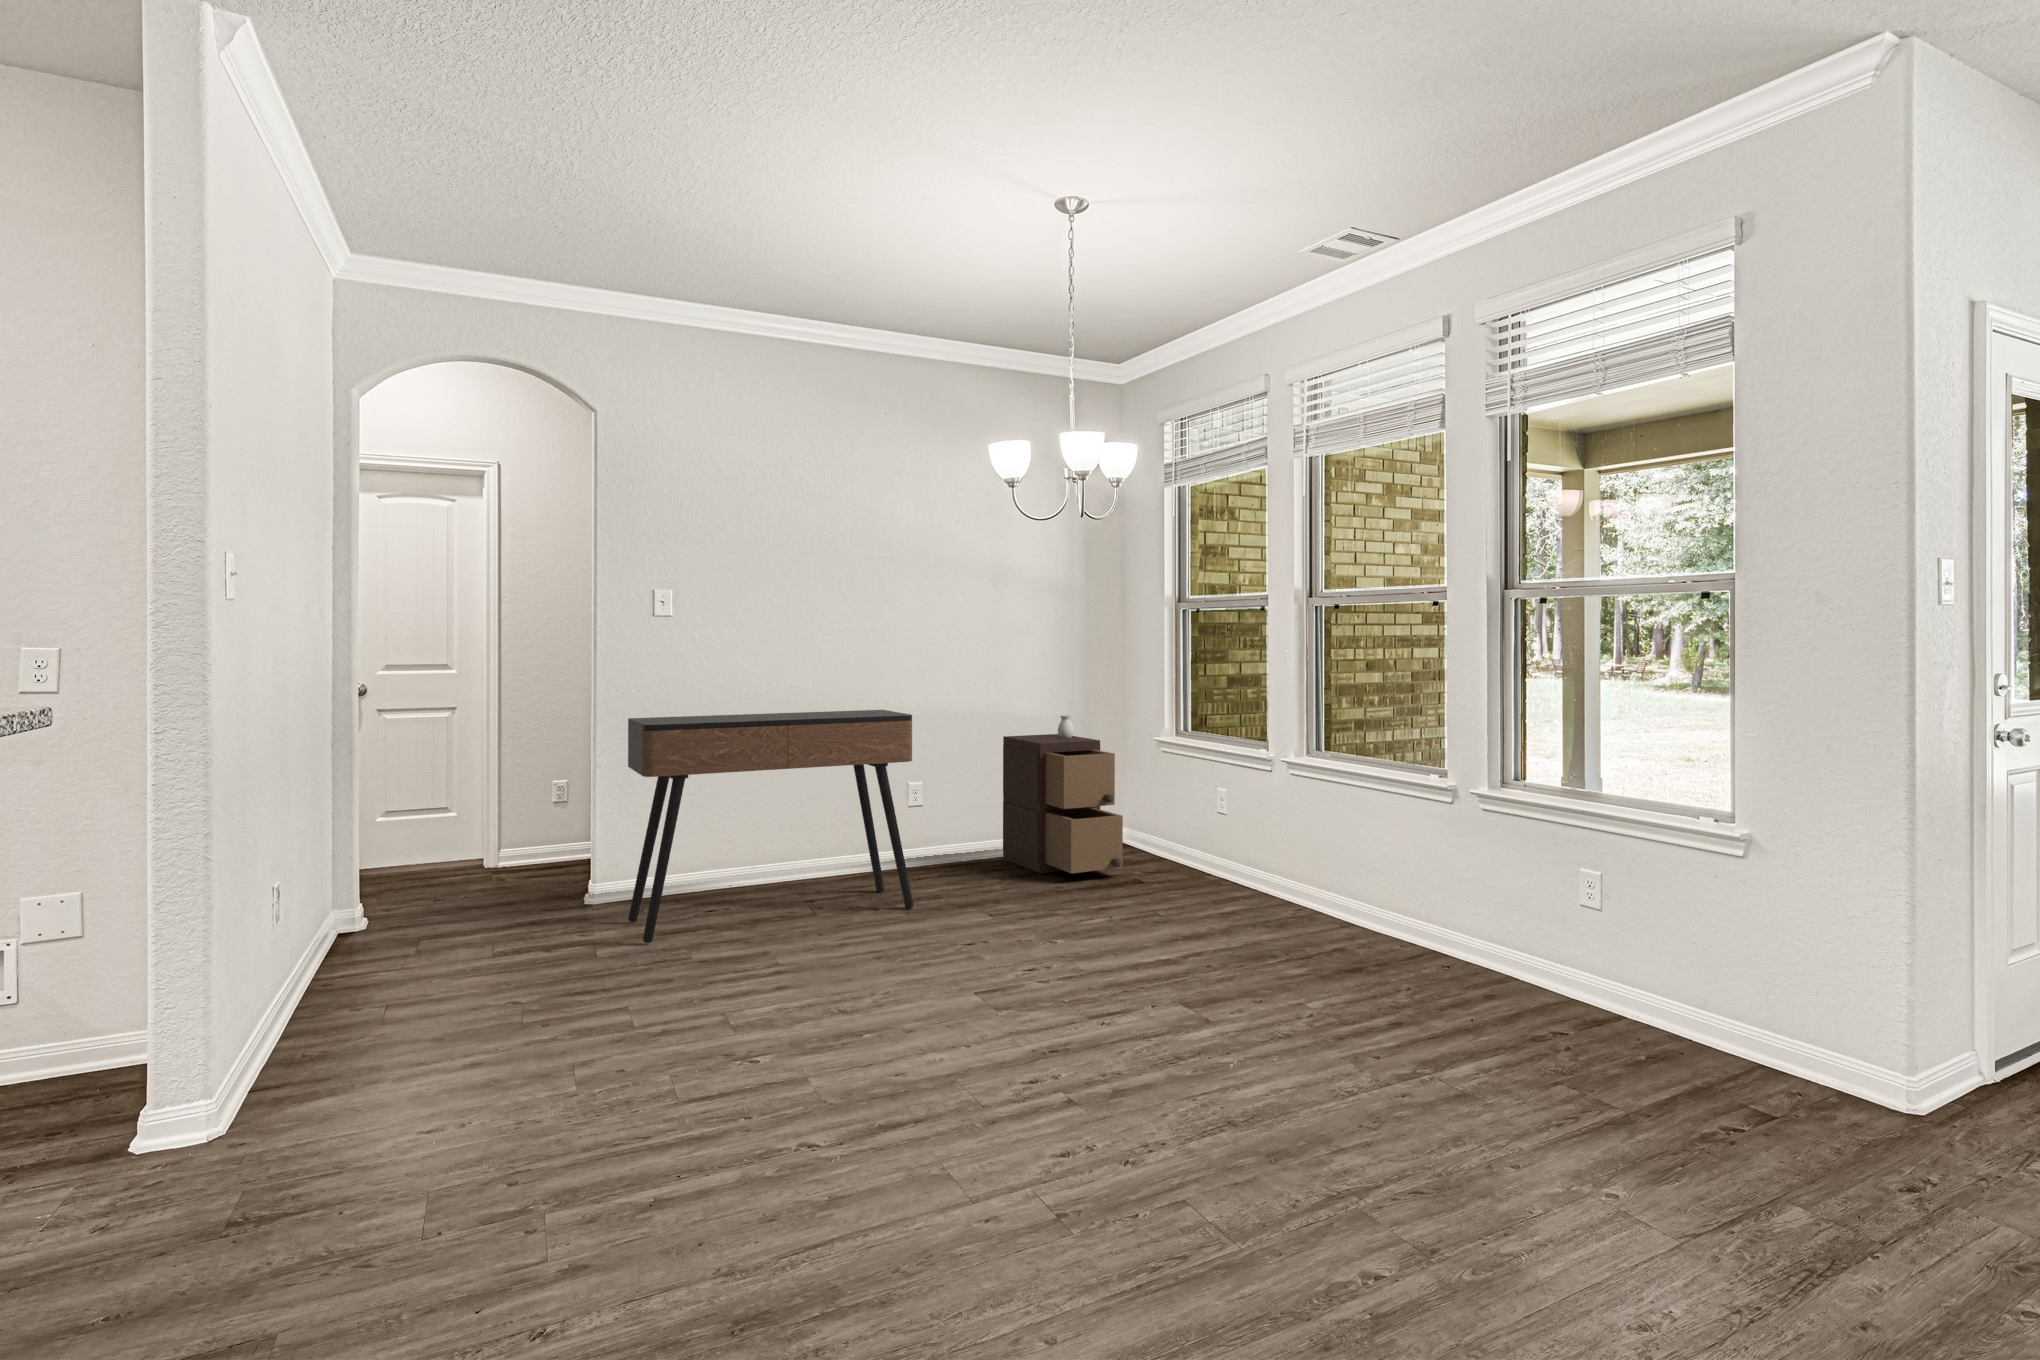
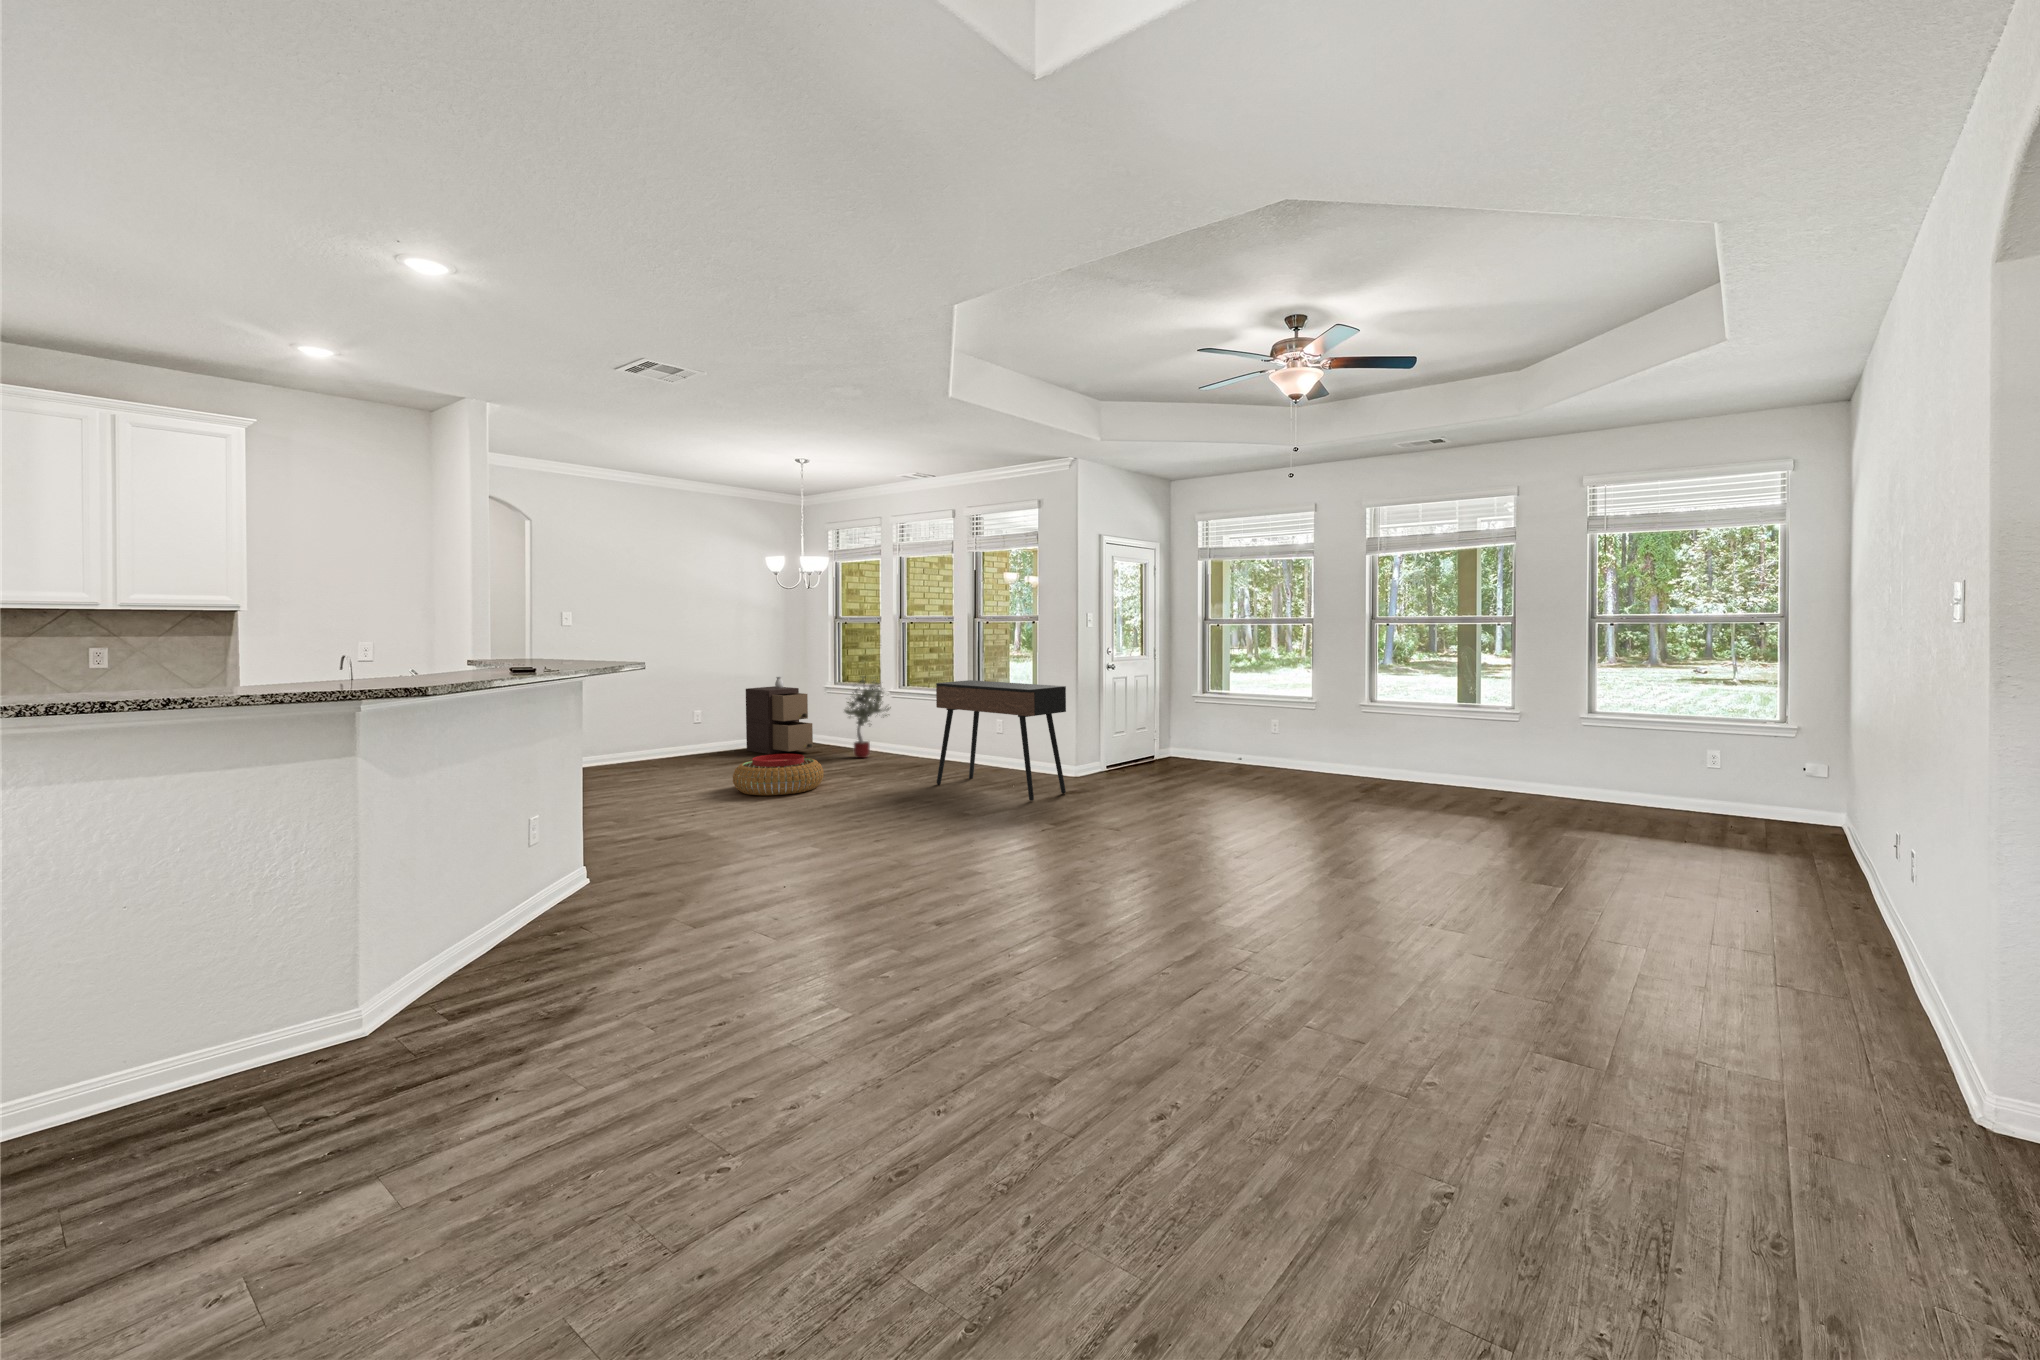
console table: present [628,710,913,943] -> present [936,680,1066,801]
potted tree: none [1183,721,1288,906] -> present [844,676,891,758]
pouf: none [888,910,1107,1035] -> present [733,754,823,795]

